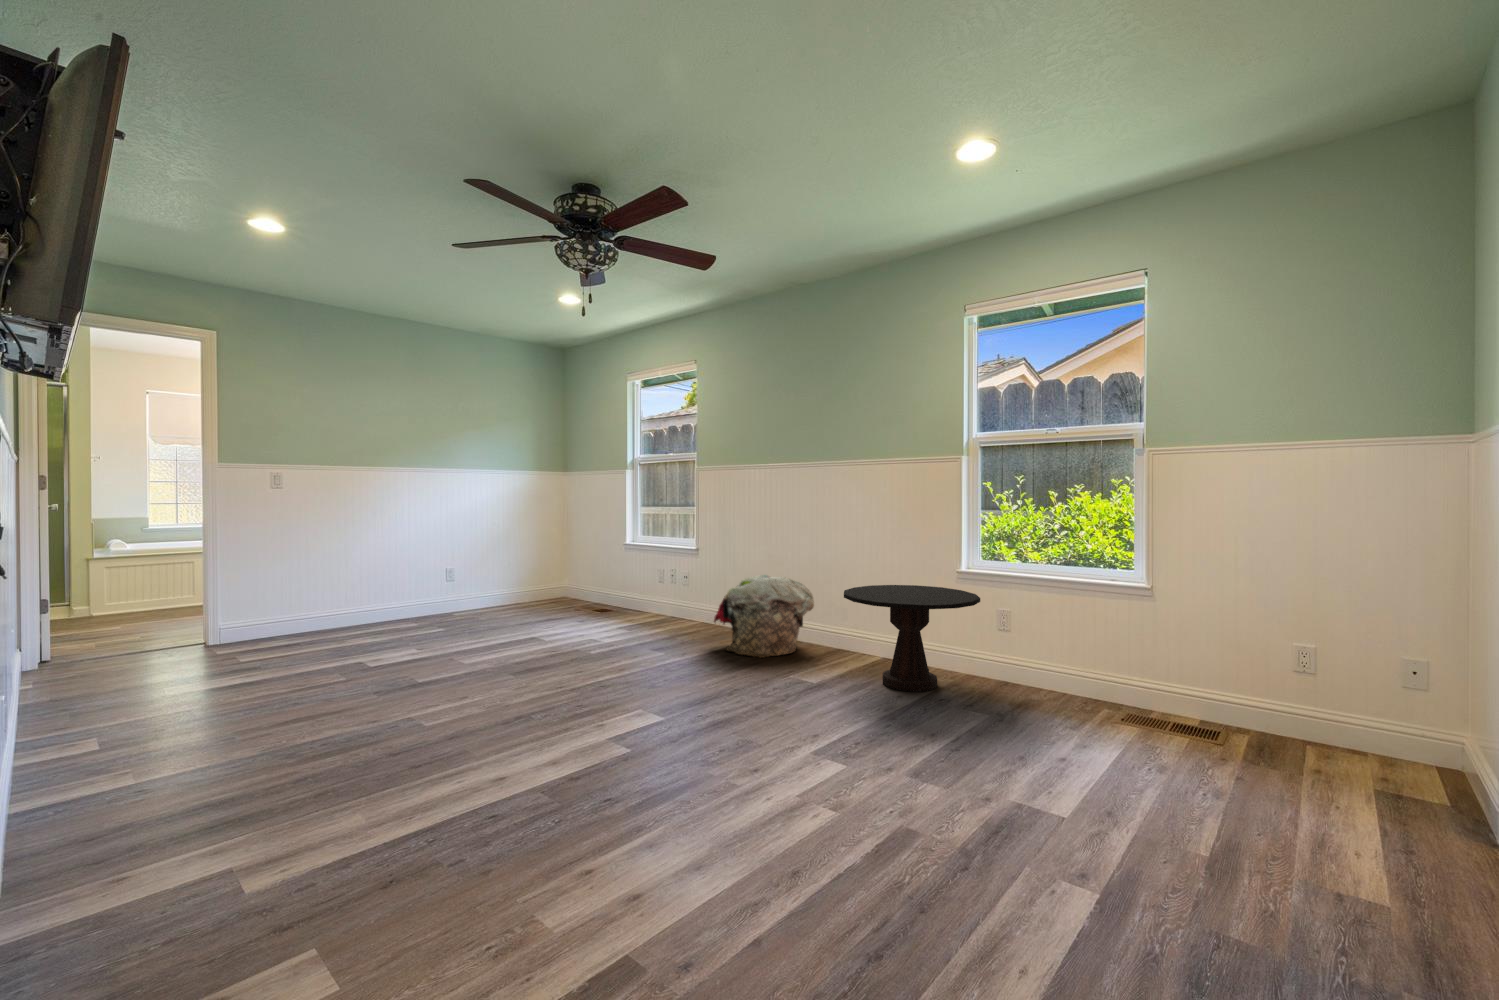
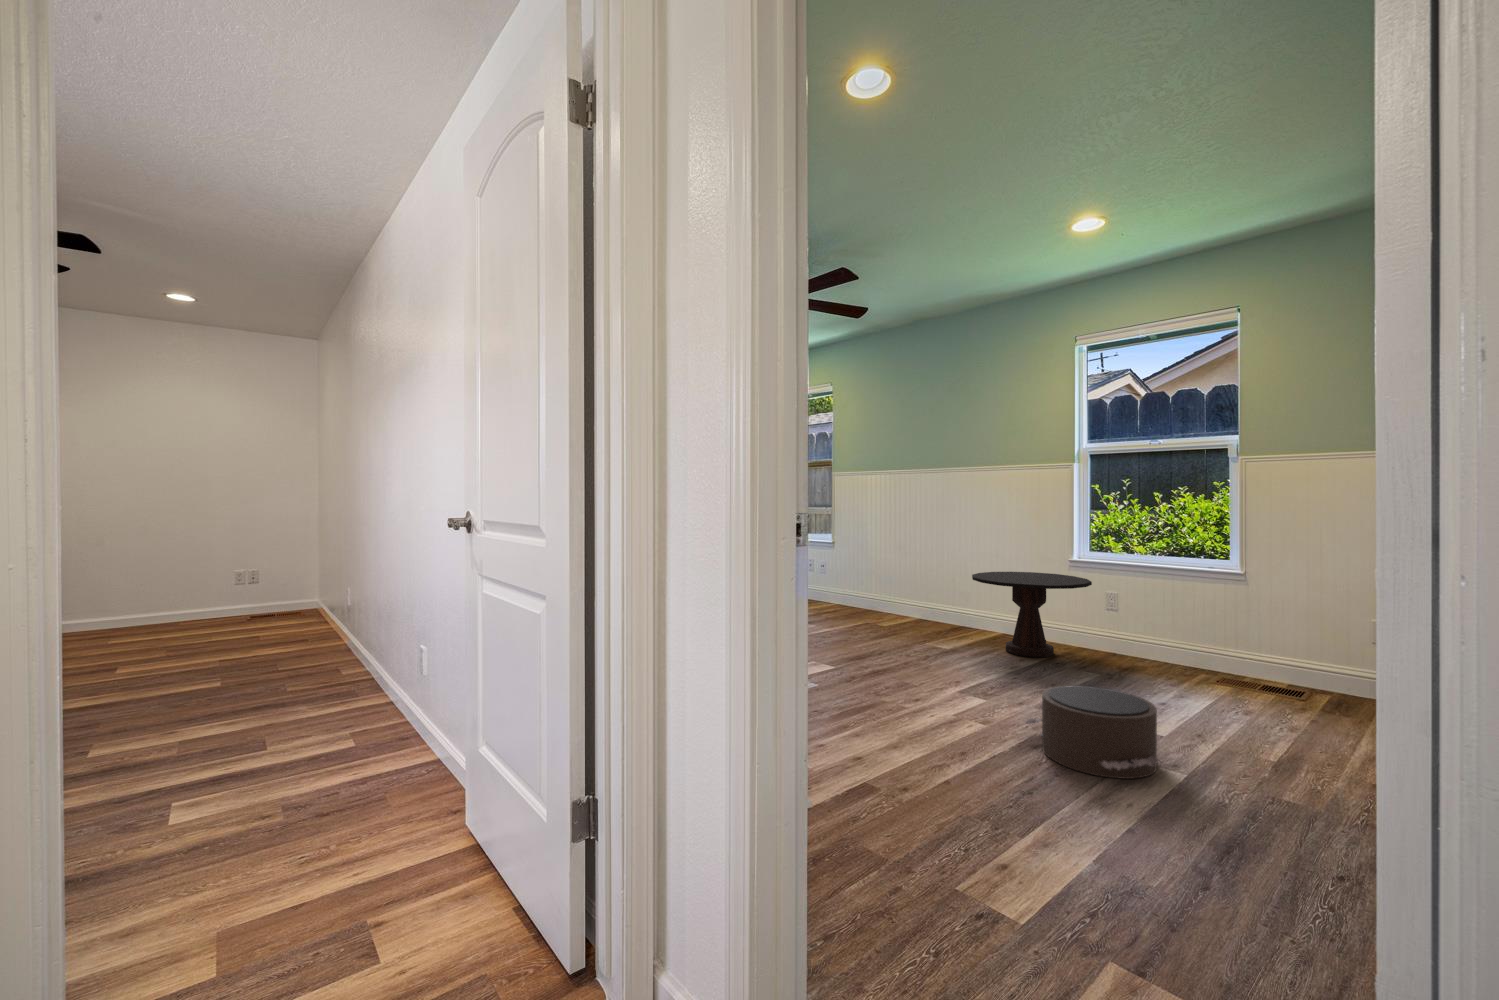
laundry basket: present [714,575,814,658] -> none [856,563,942,630]
pouf: none [885,756,1070,909] -> present [1025,685,1159,779]

